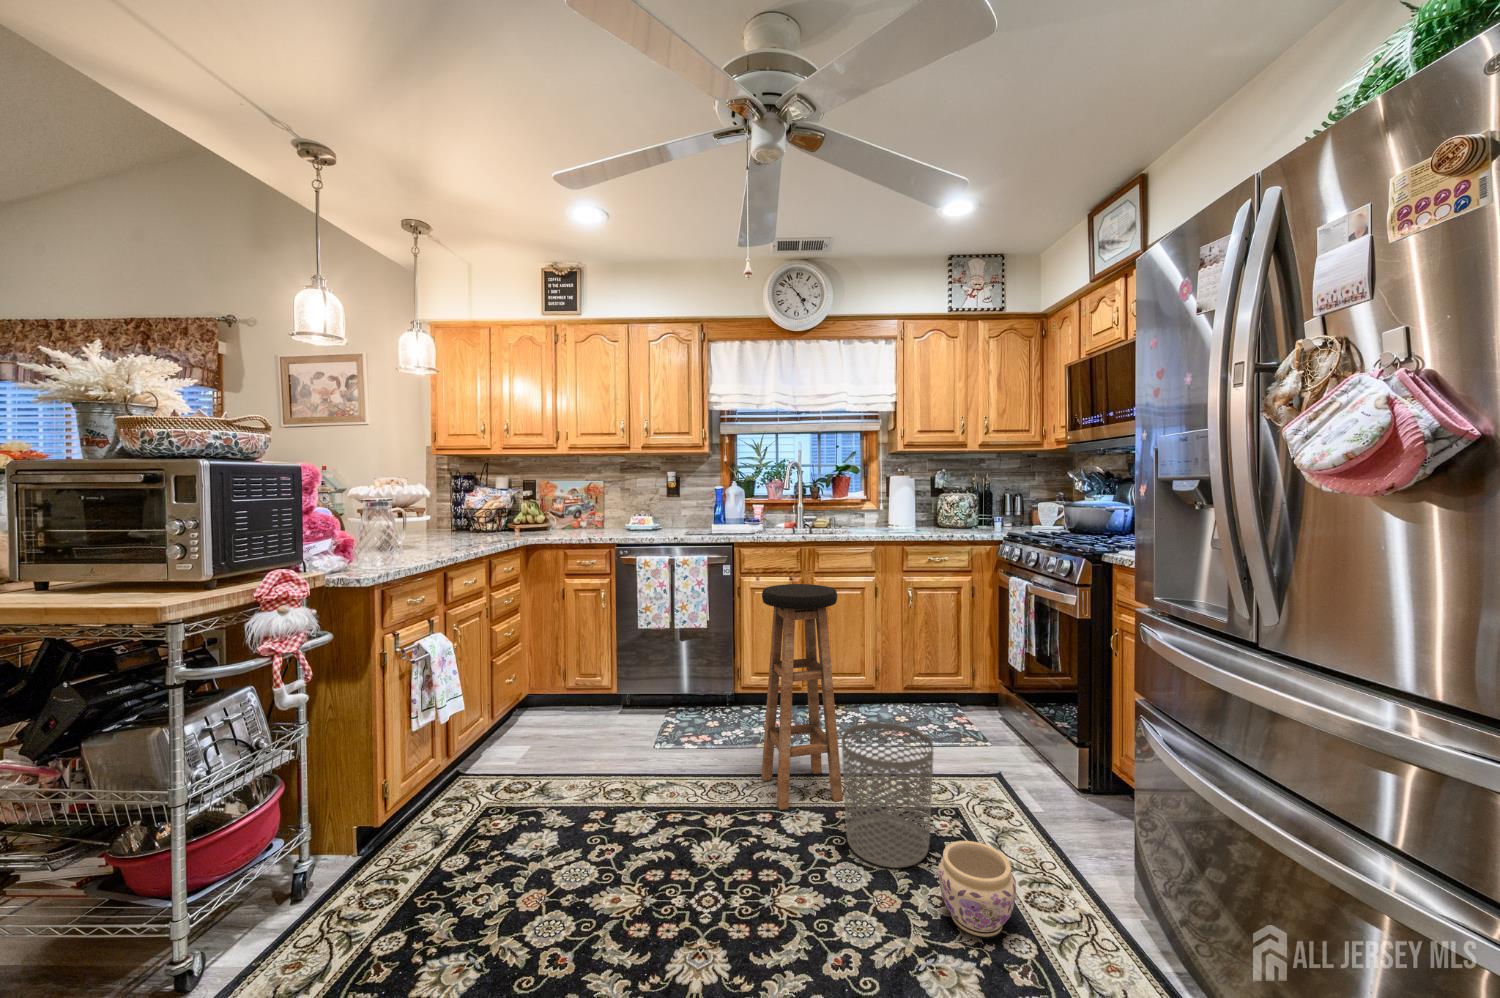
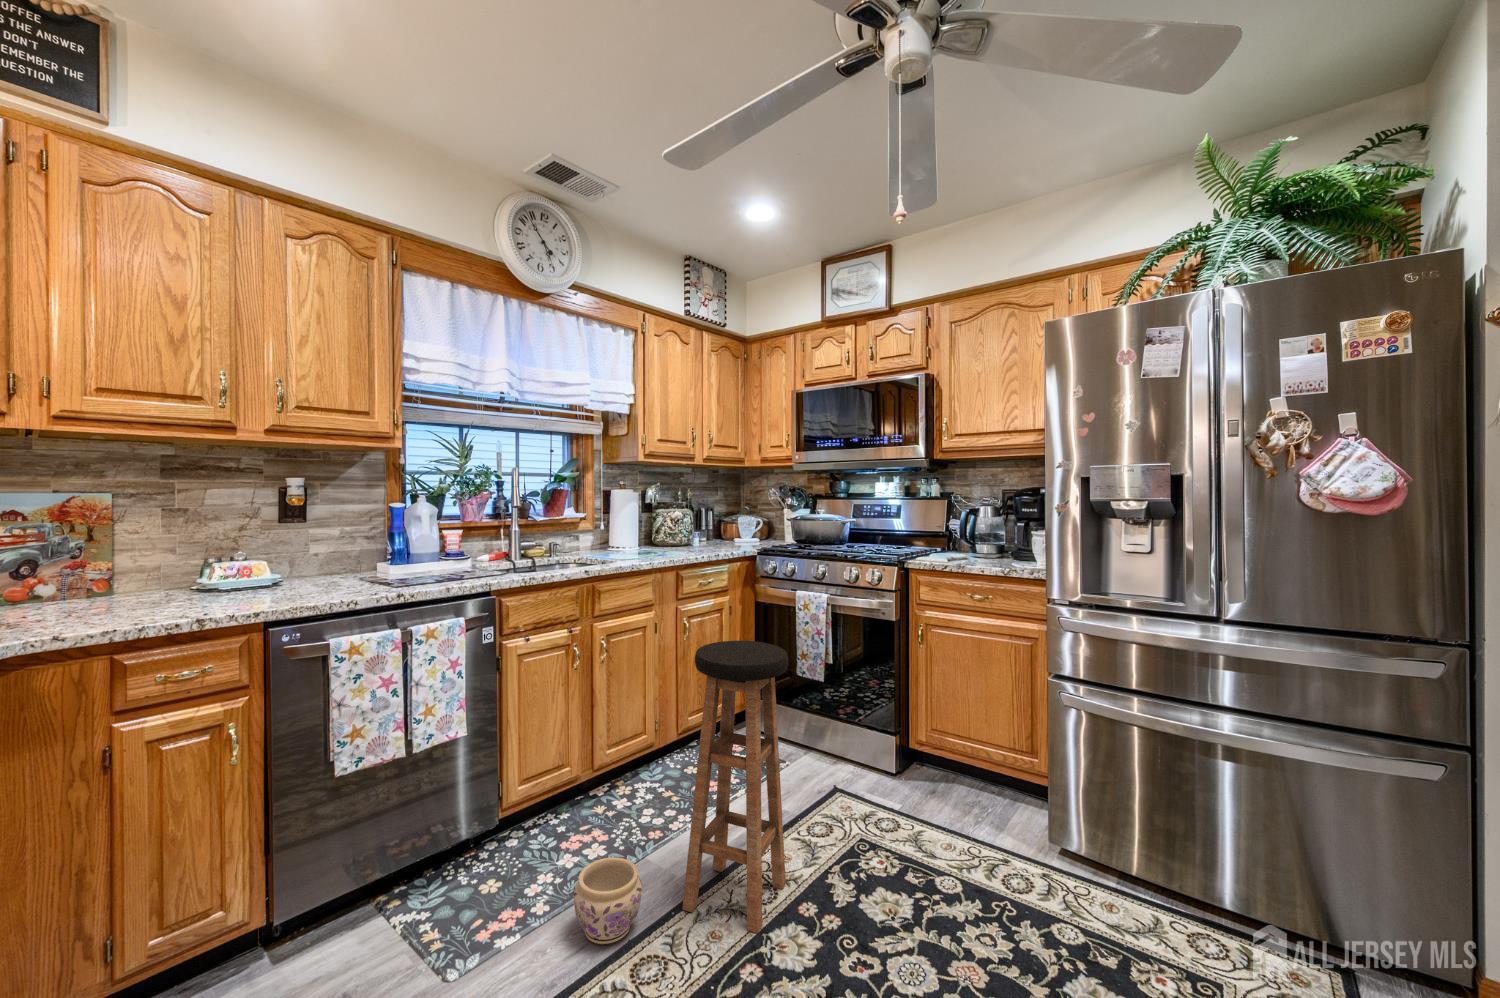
waste bin: present [842,723,933,868] -> none [833,773,928,928]
planter: present [938,841,1016,938] -> present [574,857,642,946]

